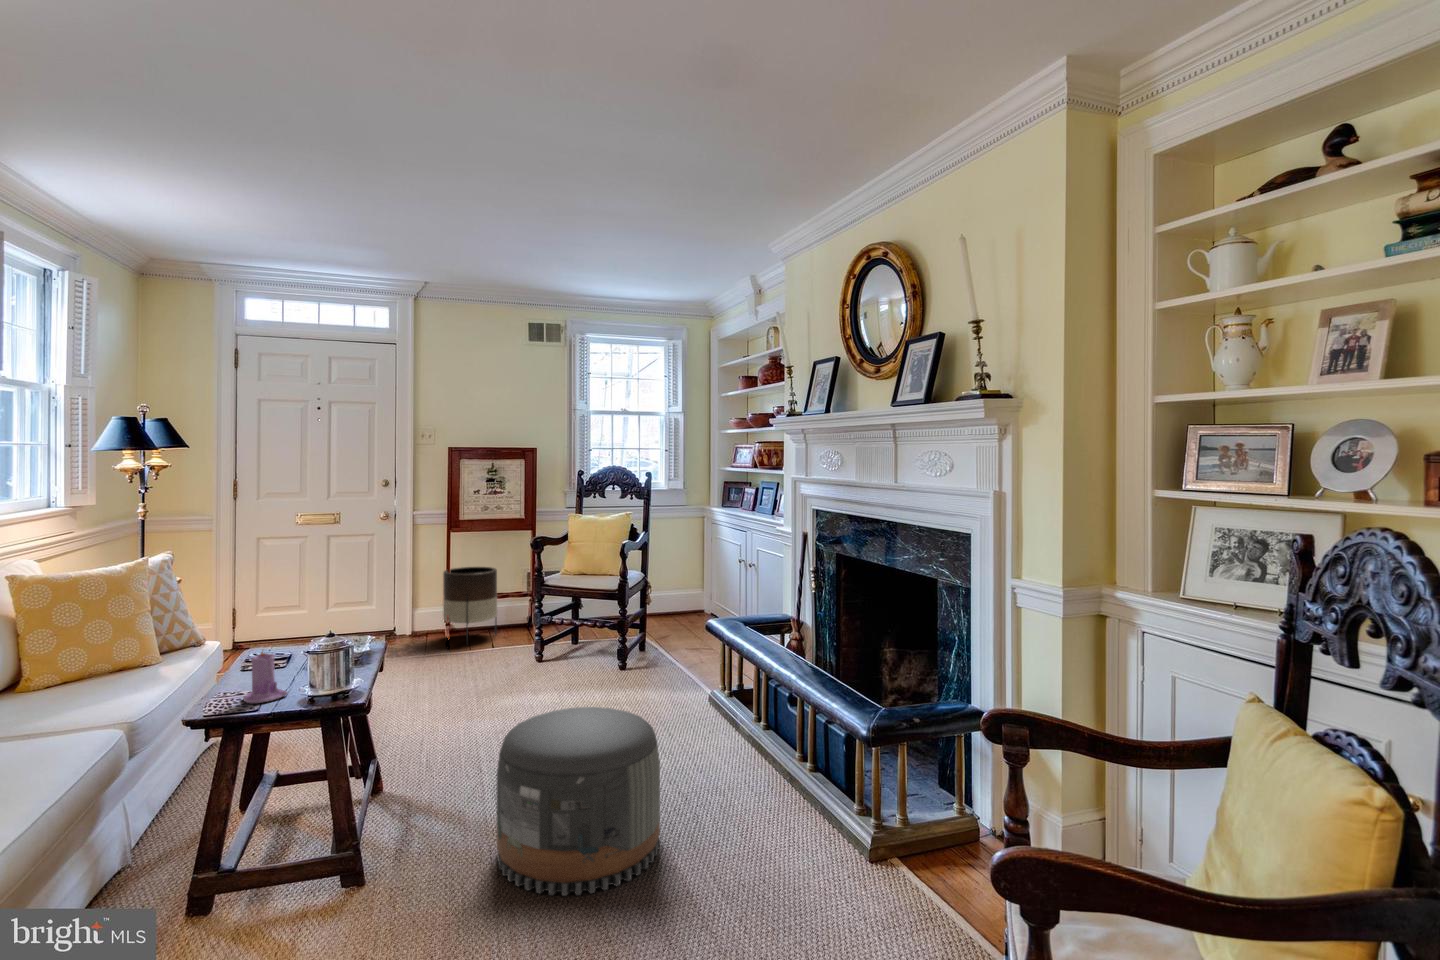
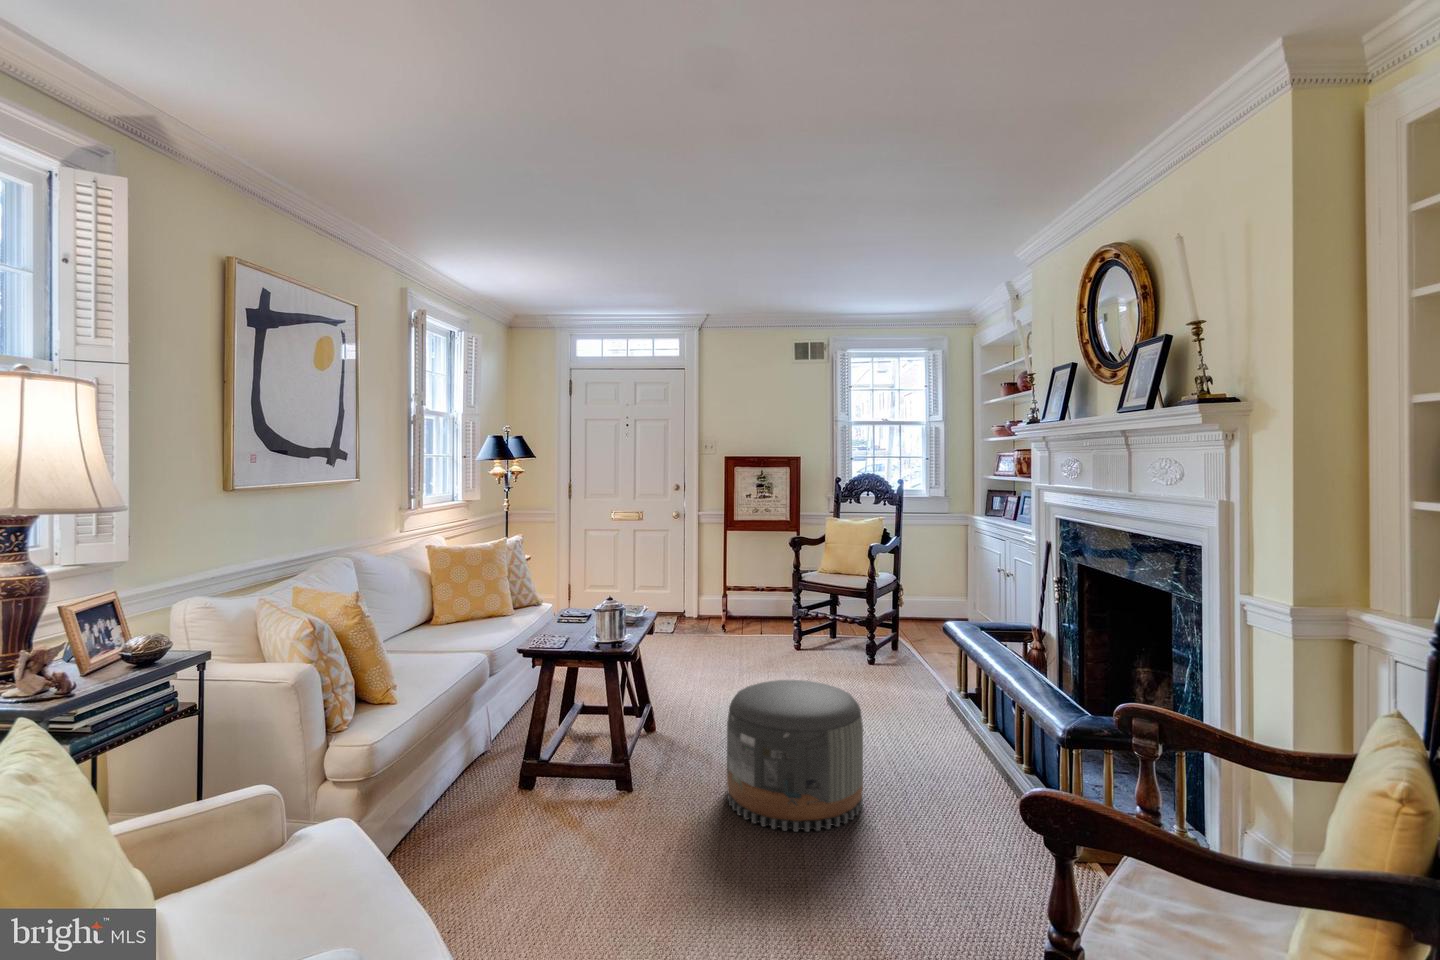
planter: present [443,567,497,634] -> none [721,562,765,630]
candle: present [243,652,287,703] -> none [557,607,585,646]

